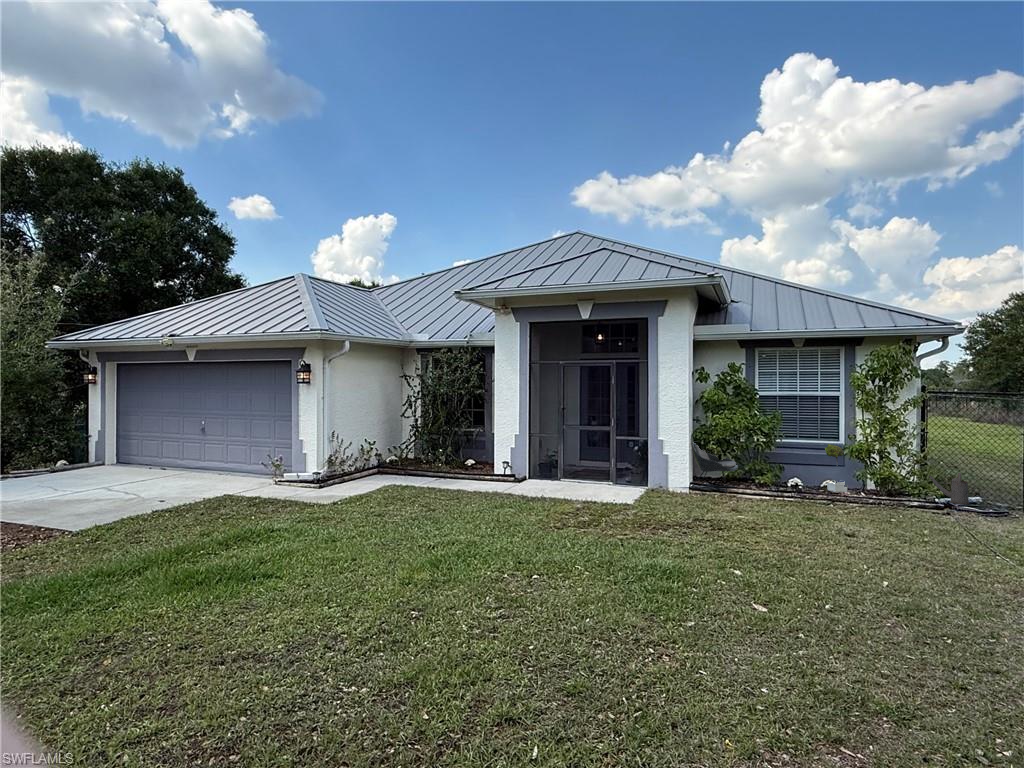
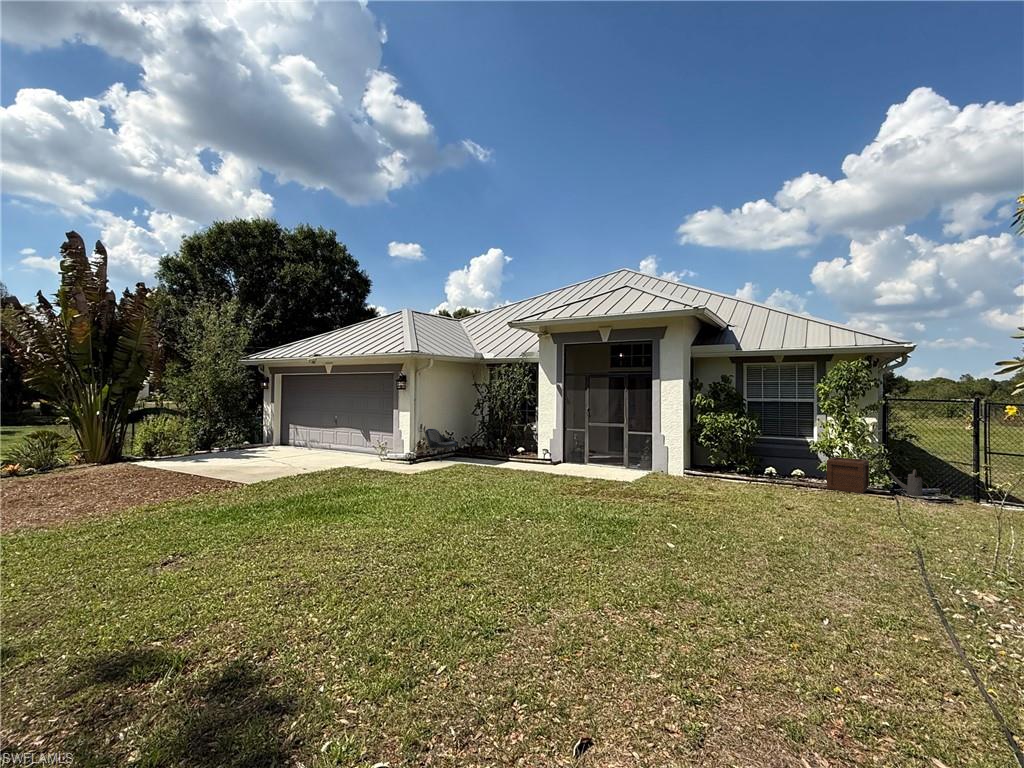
lounge chair: present [692,442,738,493] -> present [424,429,457,462]
potted tree: present [825,444,848,492] -> none [801,442,820,483]
wooden crate: none [862,461,907,504] -> present [827,457,869,494]

